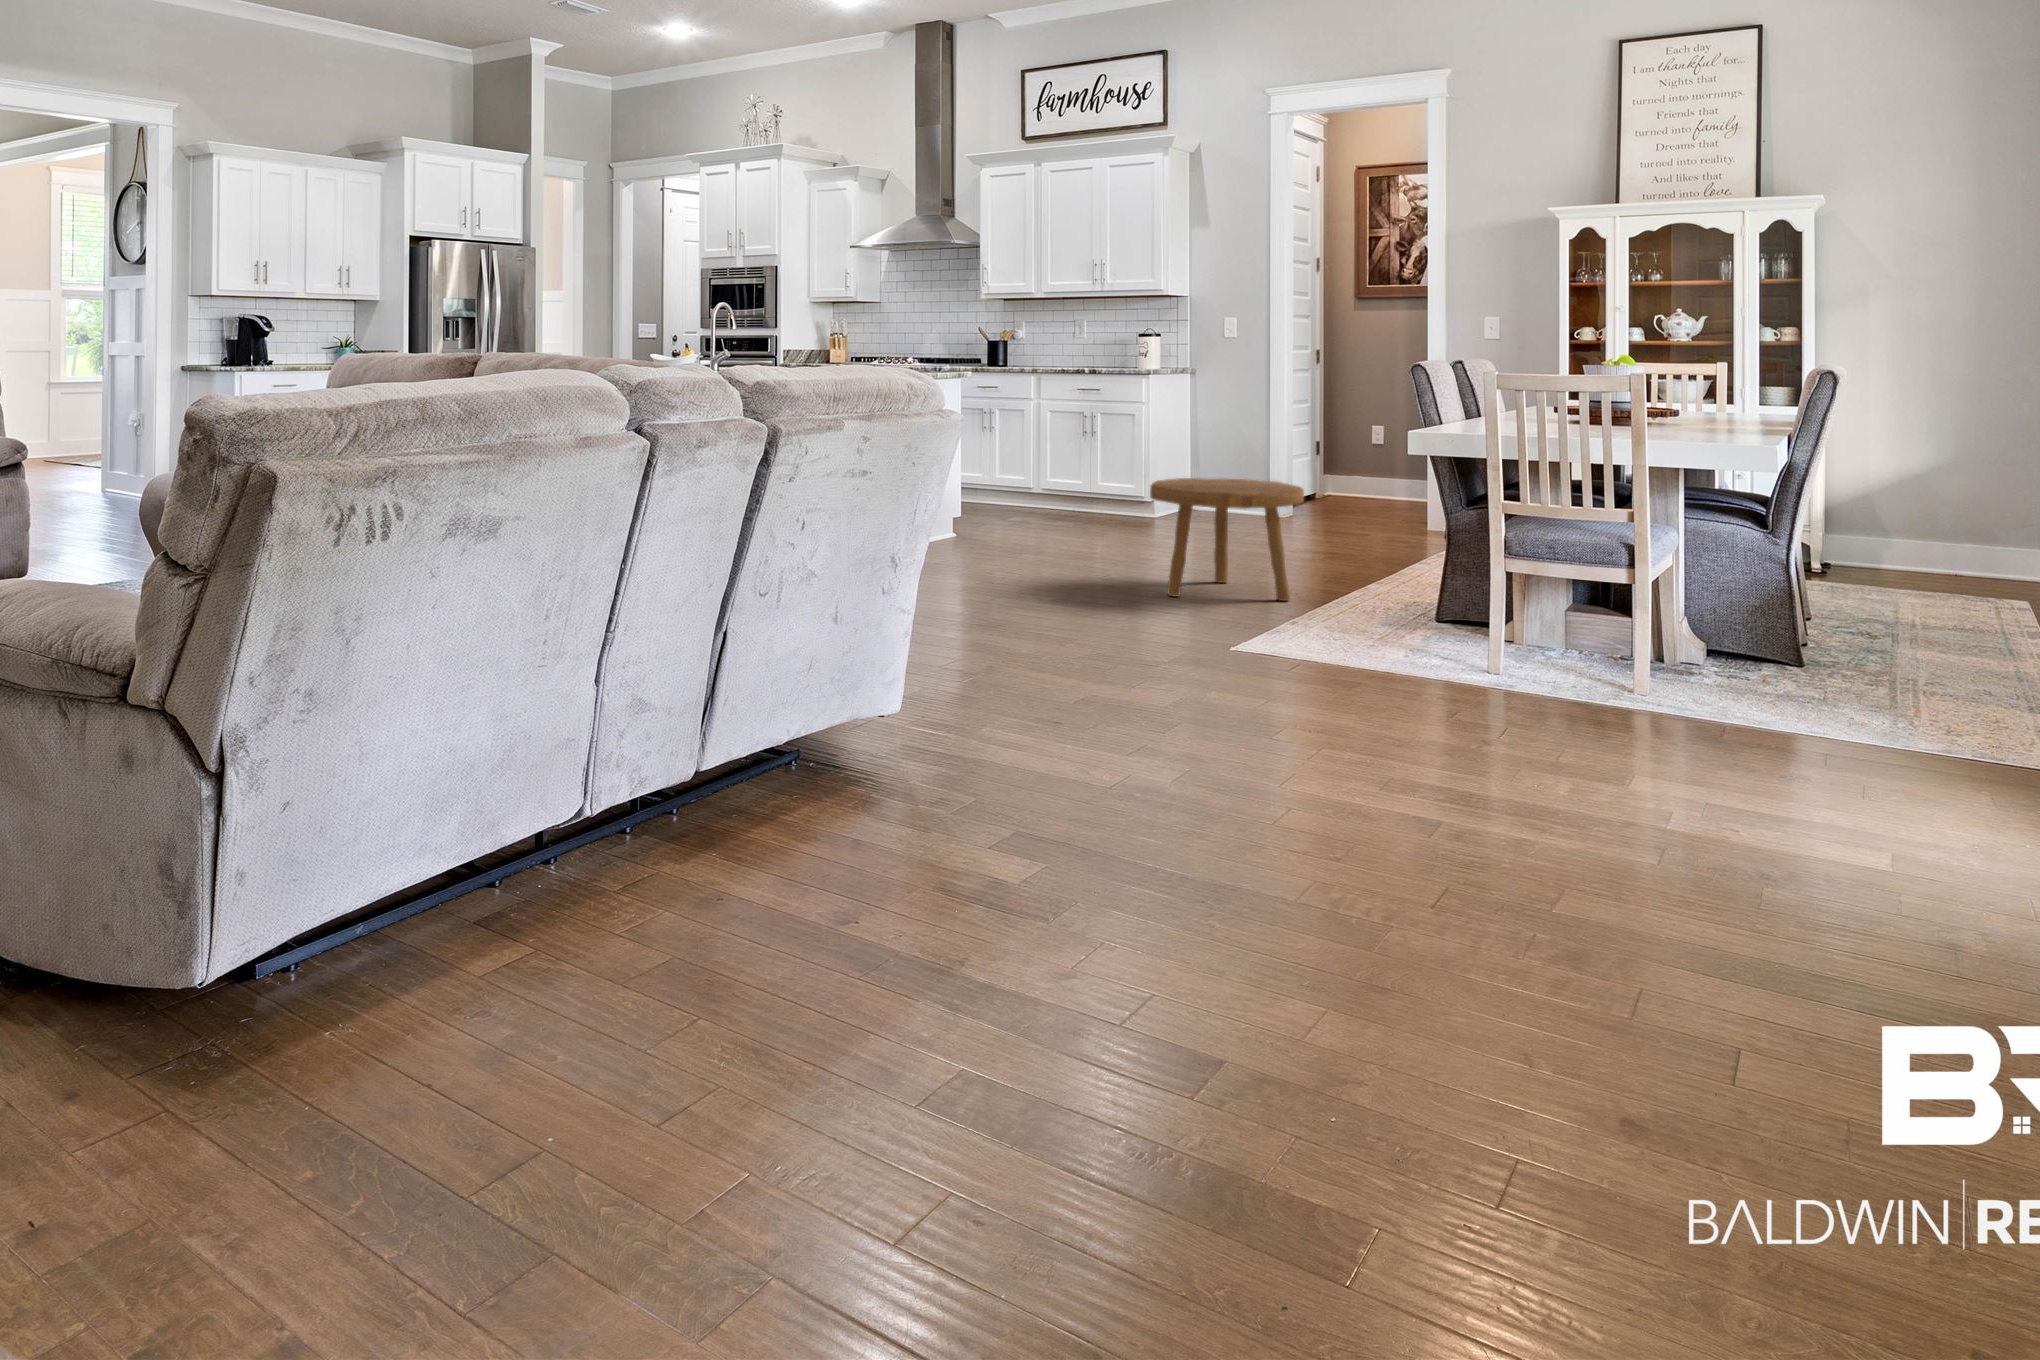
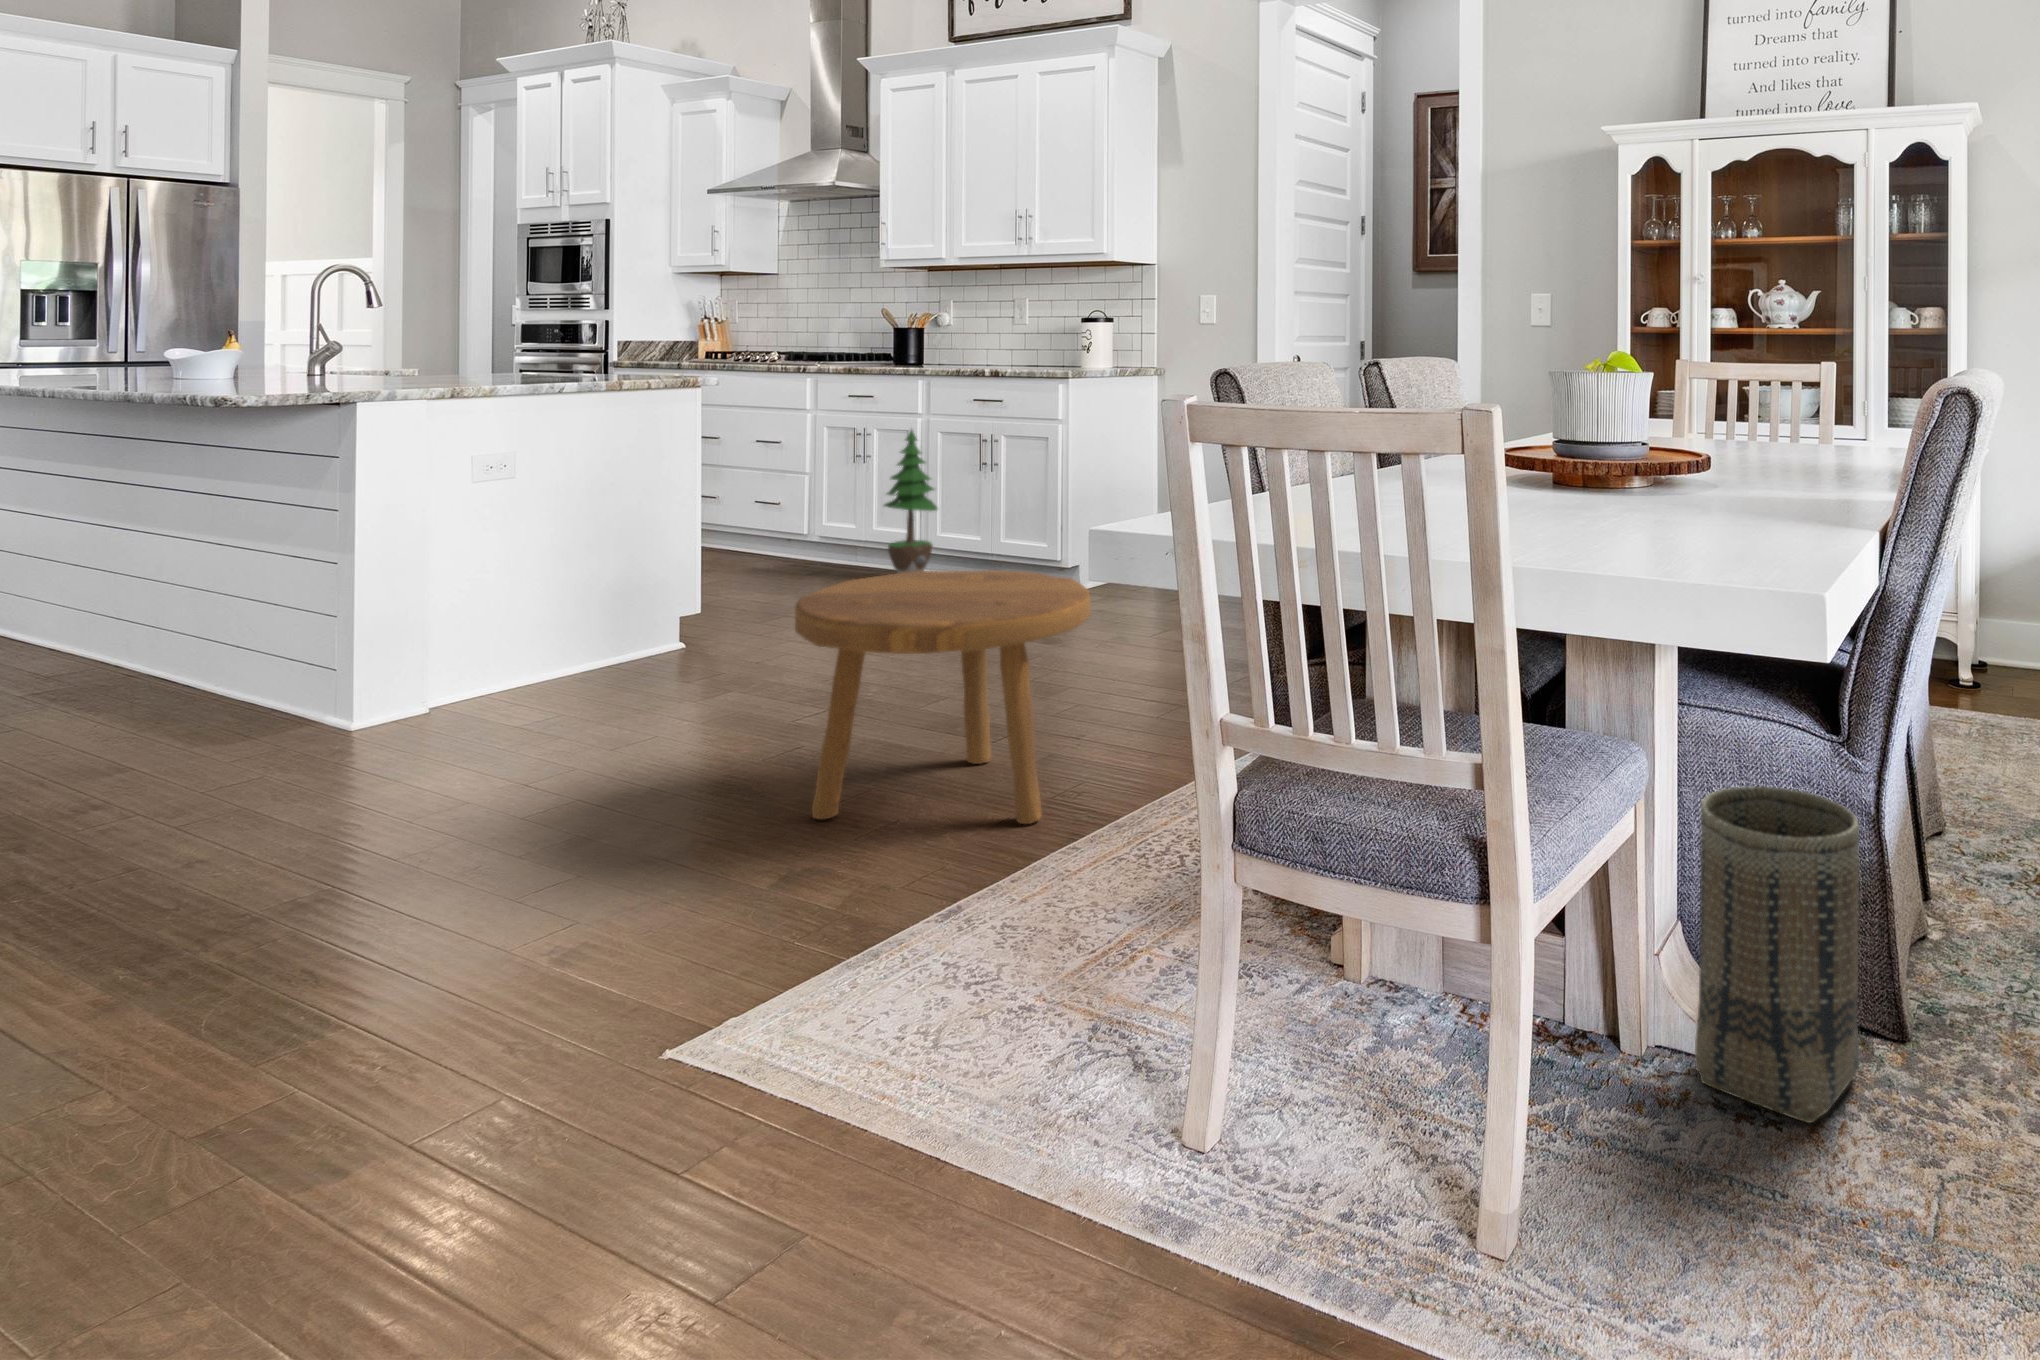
potted tree: none [1013,409,1050,512] -> present [884,430,938,573]
basket: none [1691,550,1768,677] -> present [1695,786,1859,1123]

